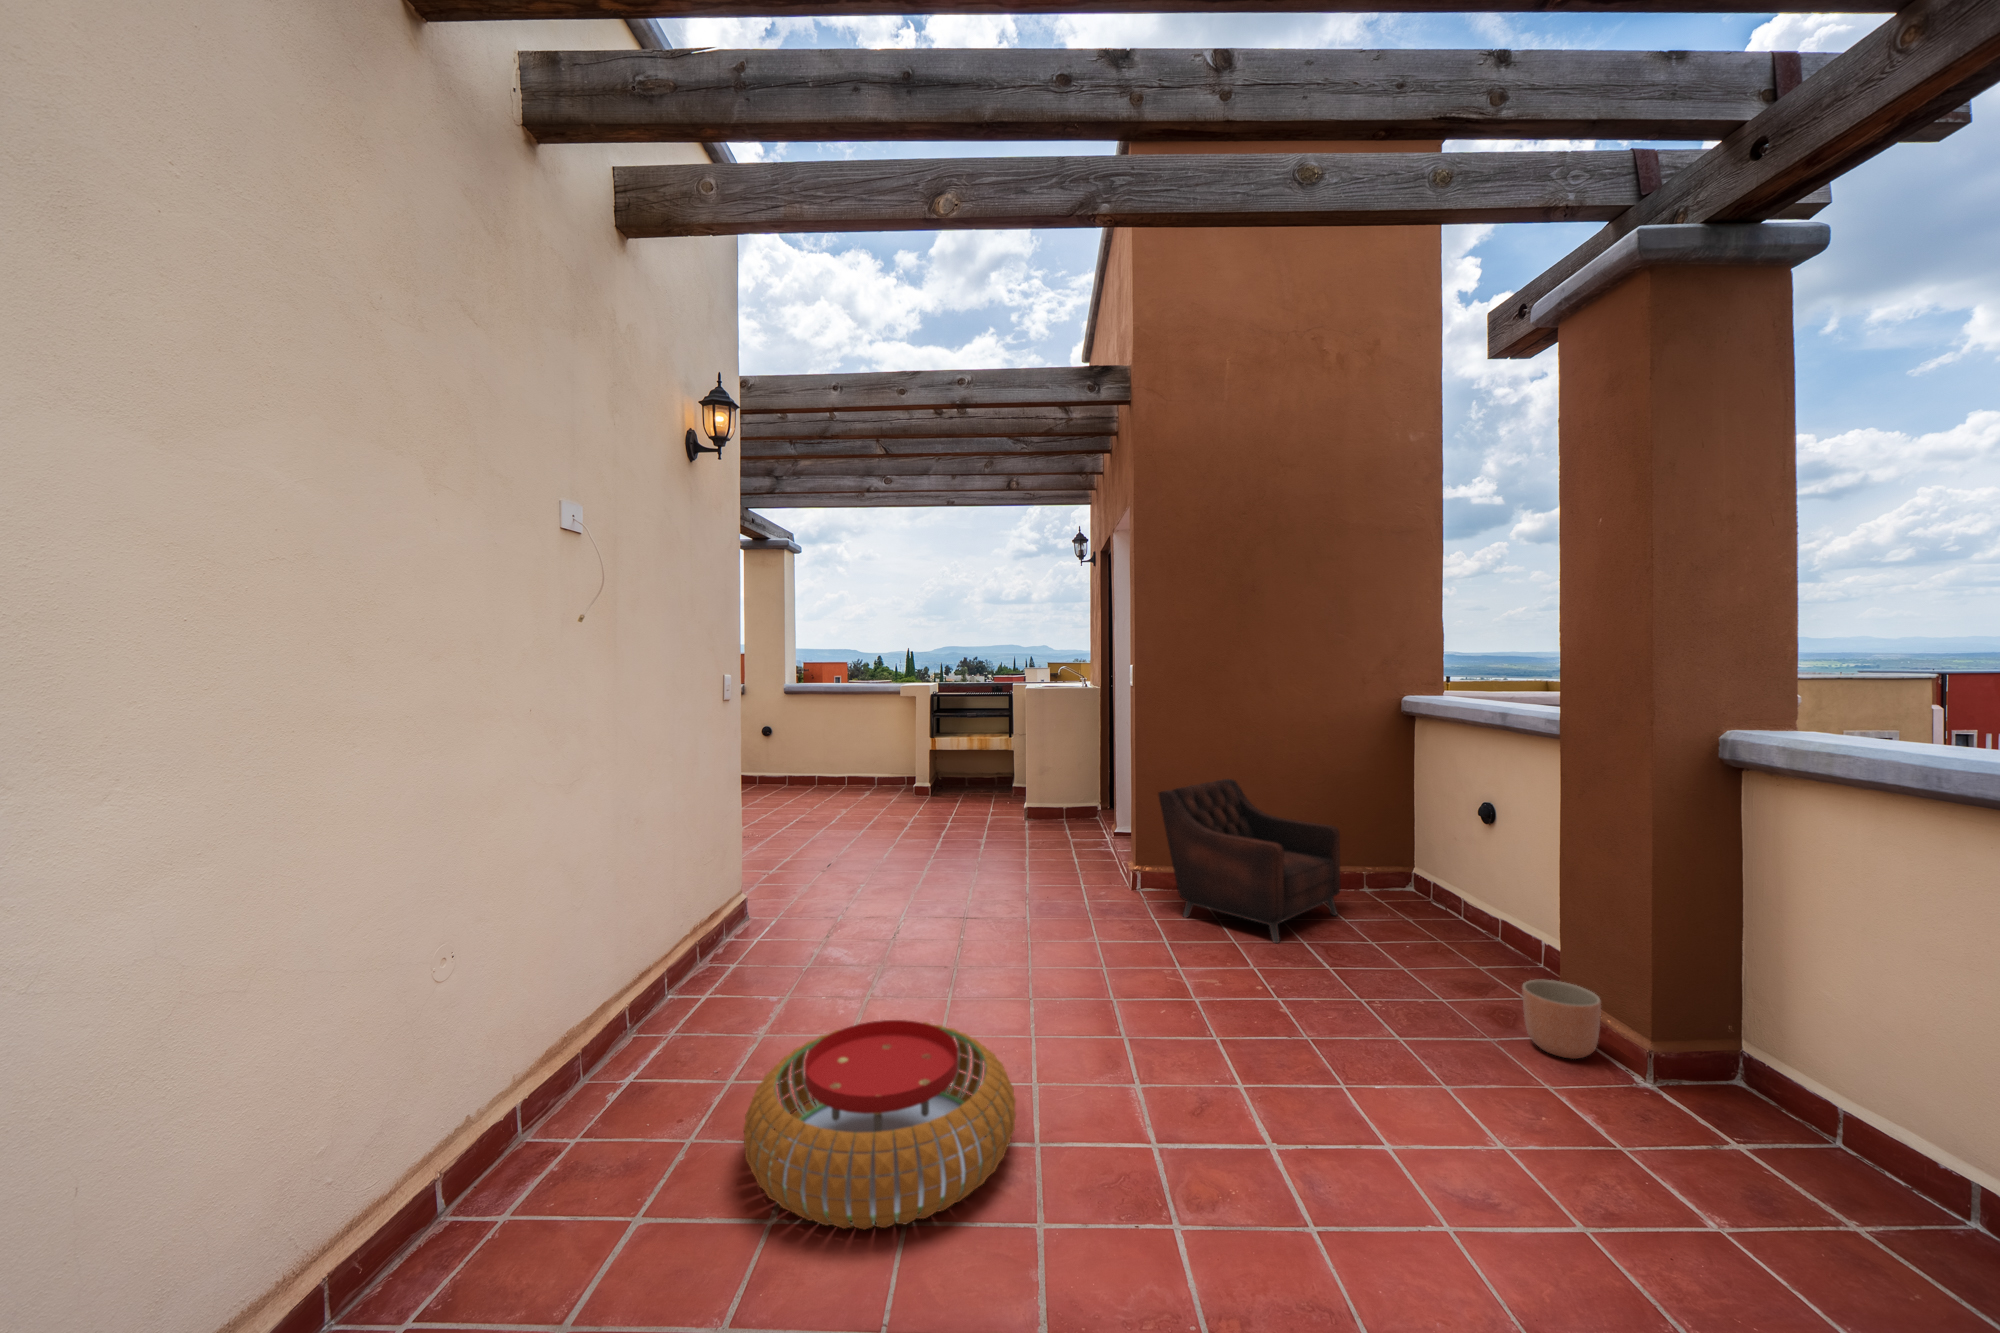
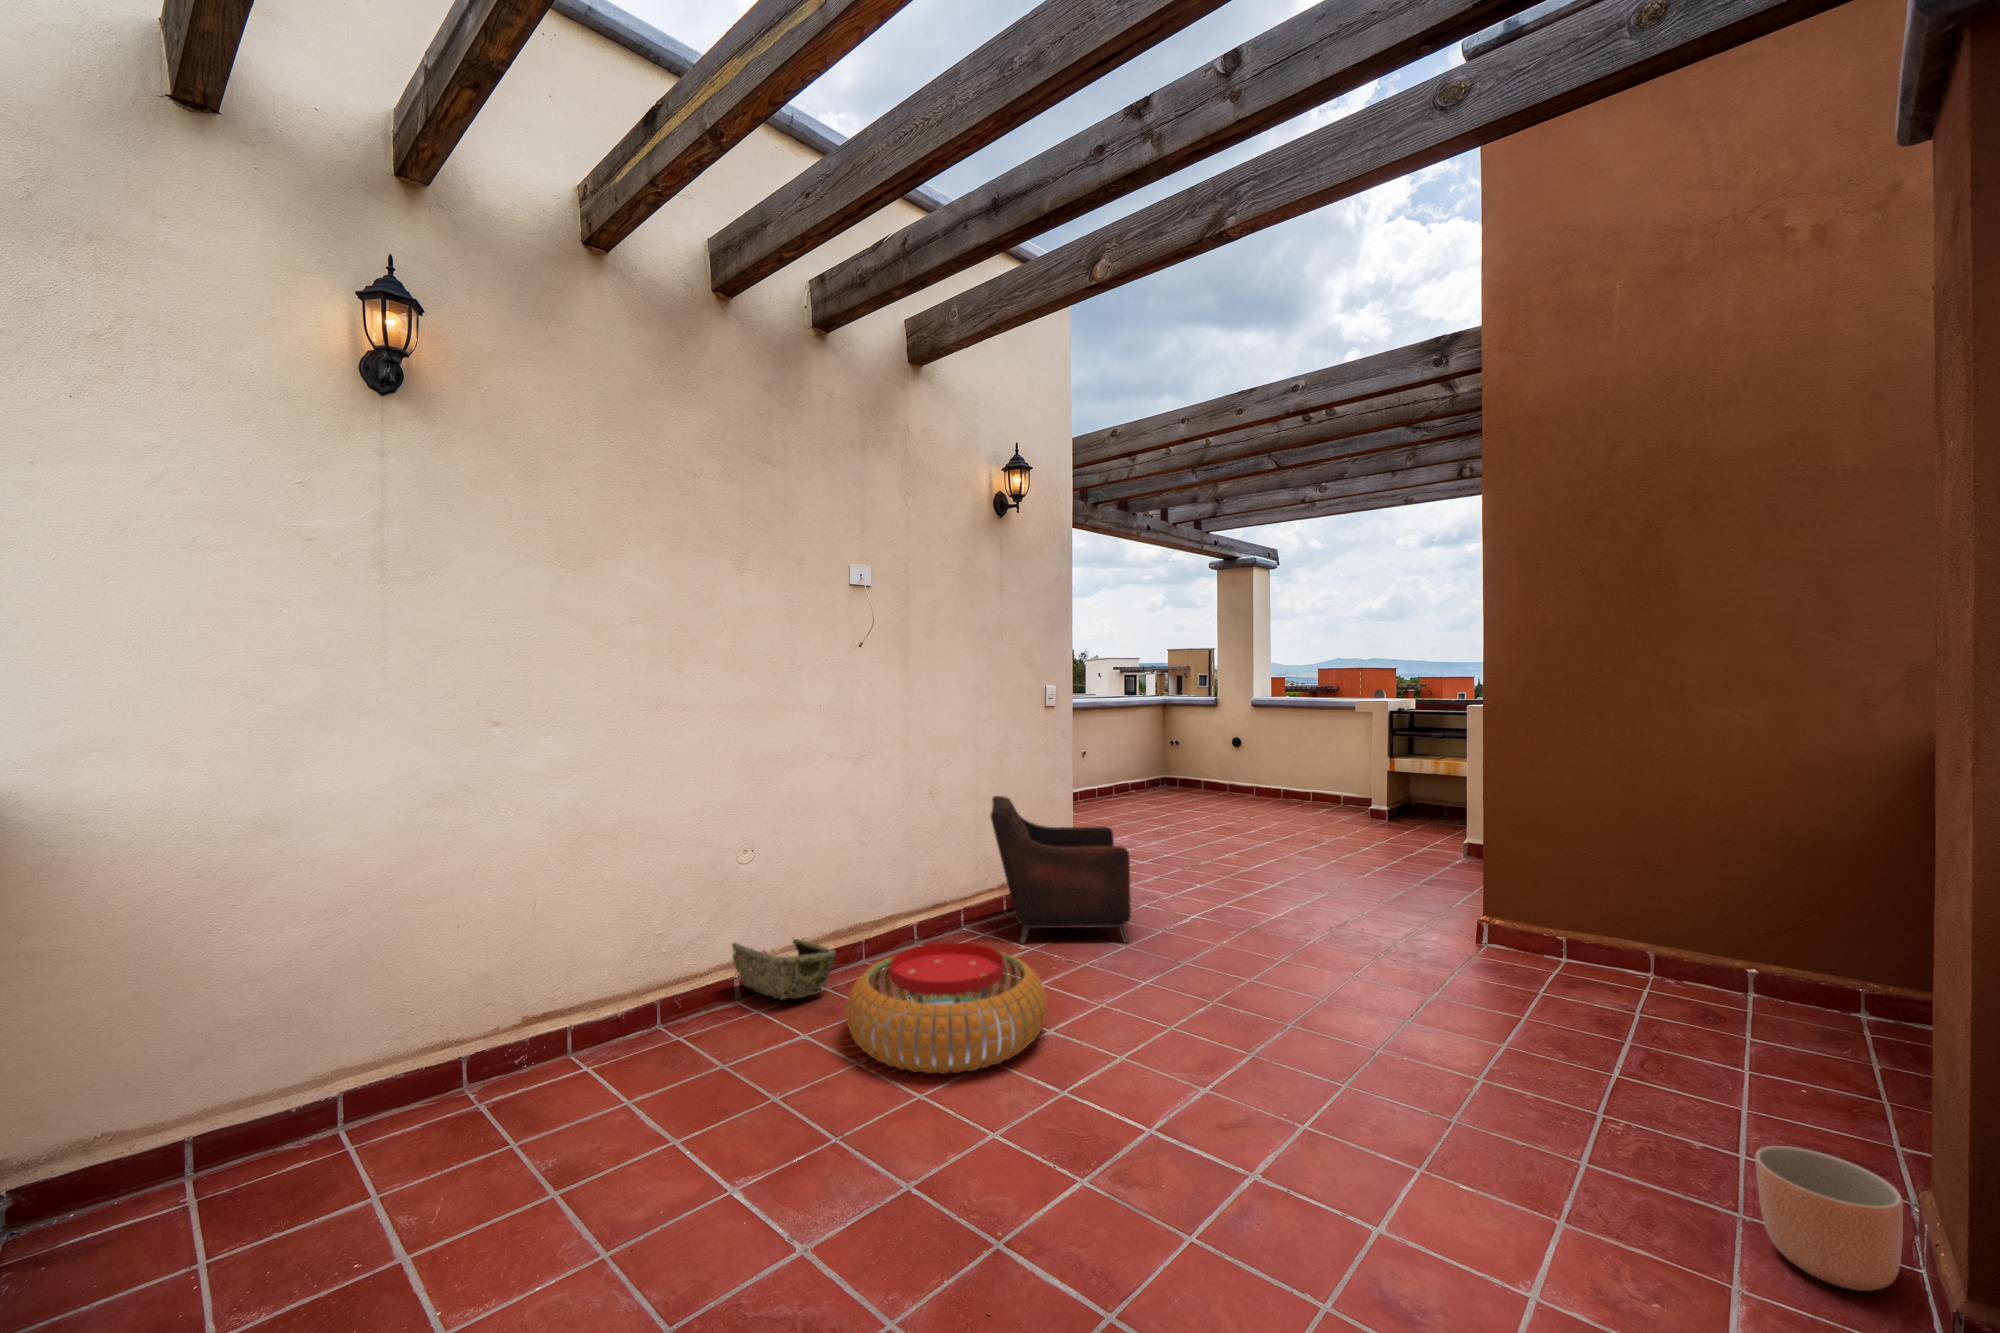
armchair: present [1158,779,1341,943] -> present [991,796,1131,944]
woven basket: none [427,1101,650,1226] -> present [732,939,835,999]

